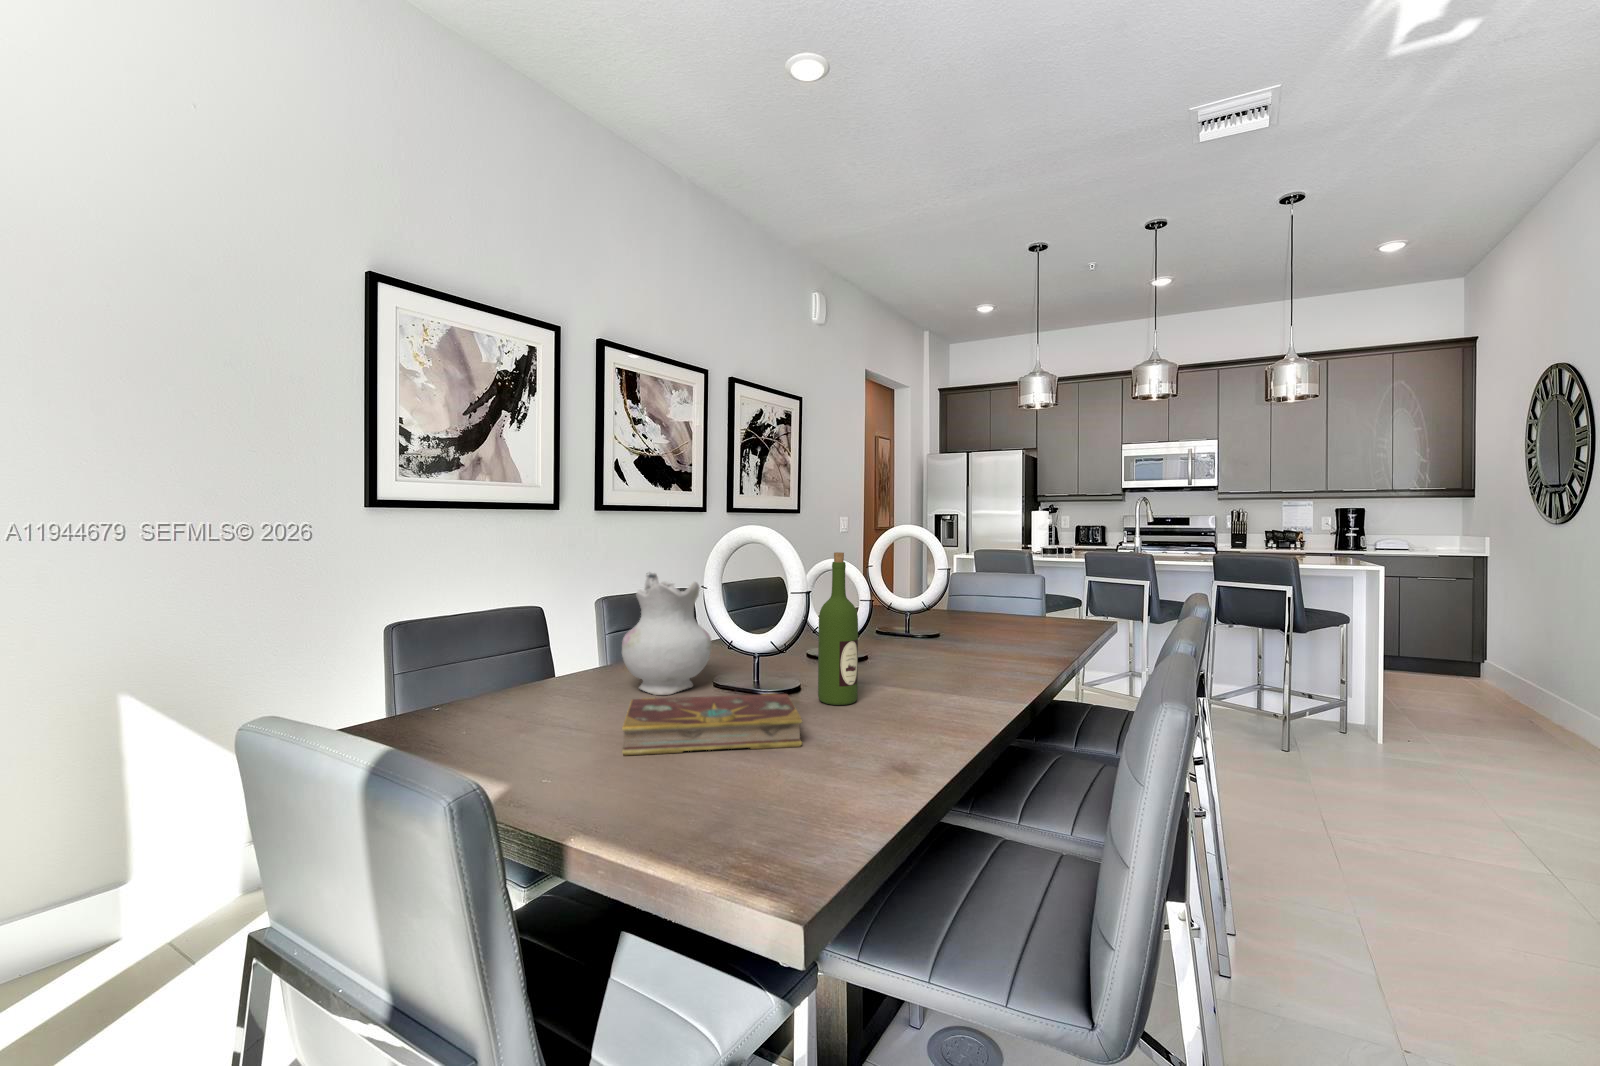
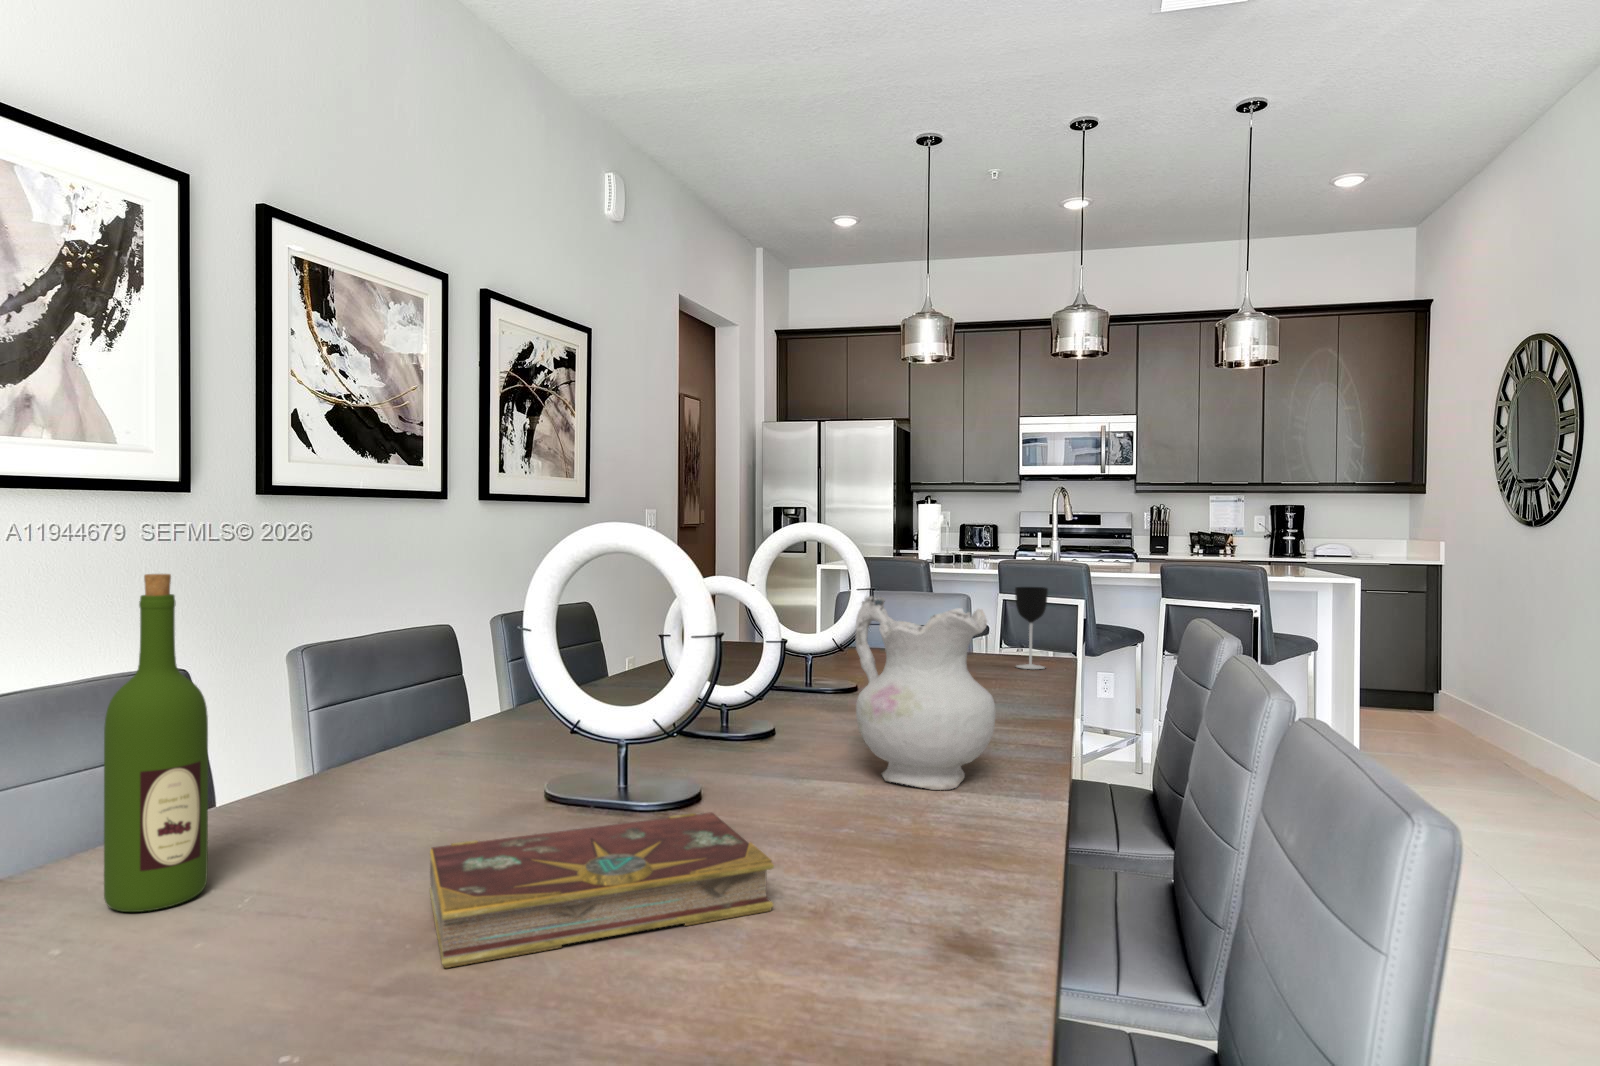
wine bottle: present [818,552,858,705] -> present [104,574,208,912]
wine glass: none [1064,570,1088,627] -> present [1015,587,1048,669]
ceramic pitcher: present [622,572,712,695] -> present [856,596,996,790]

